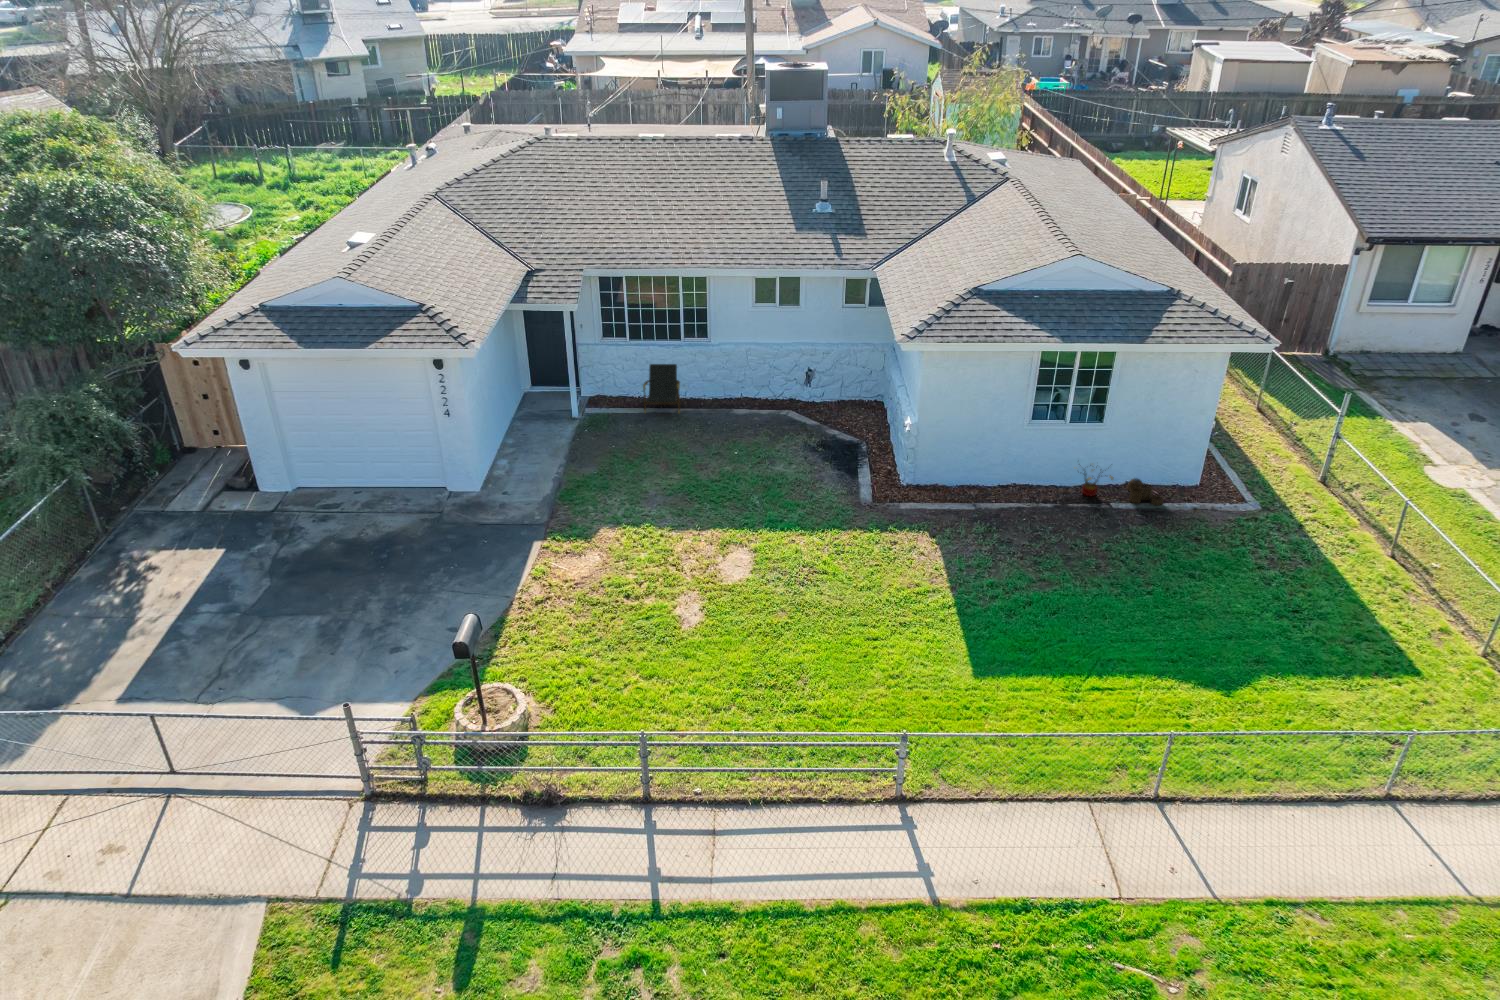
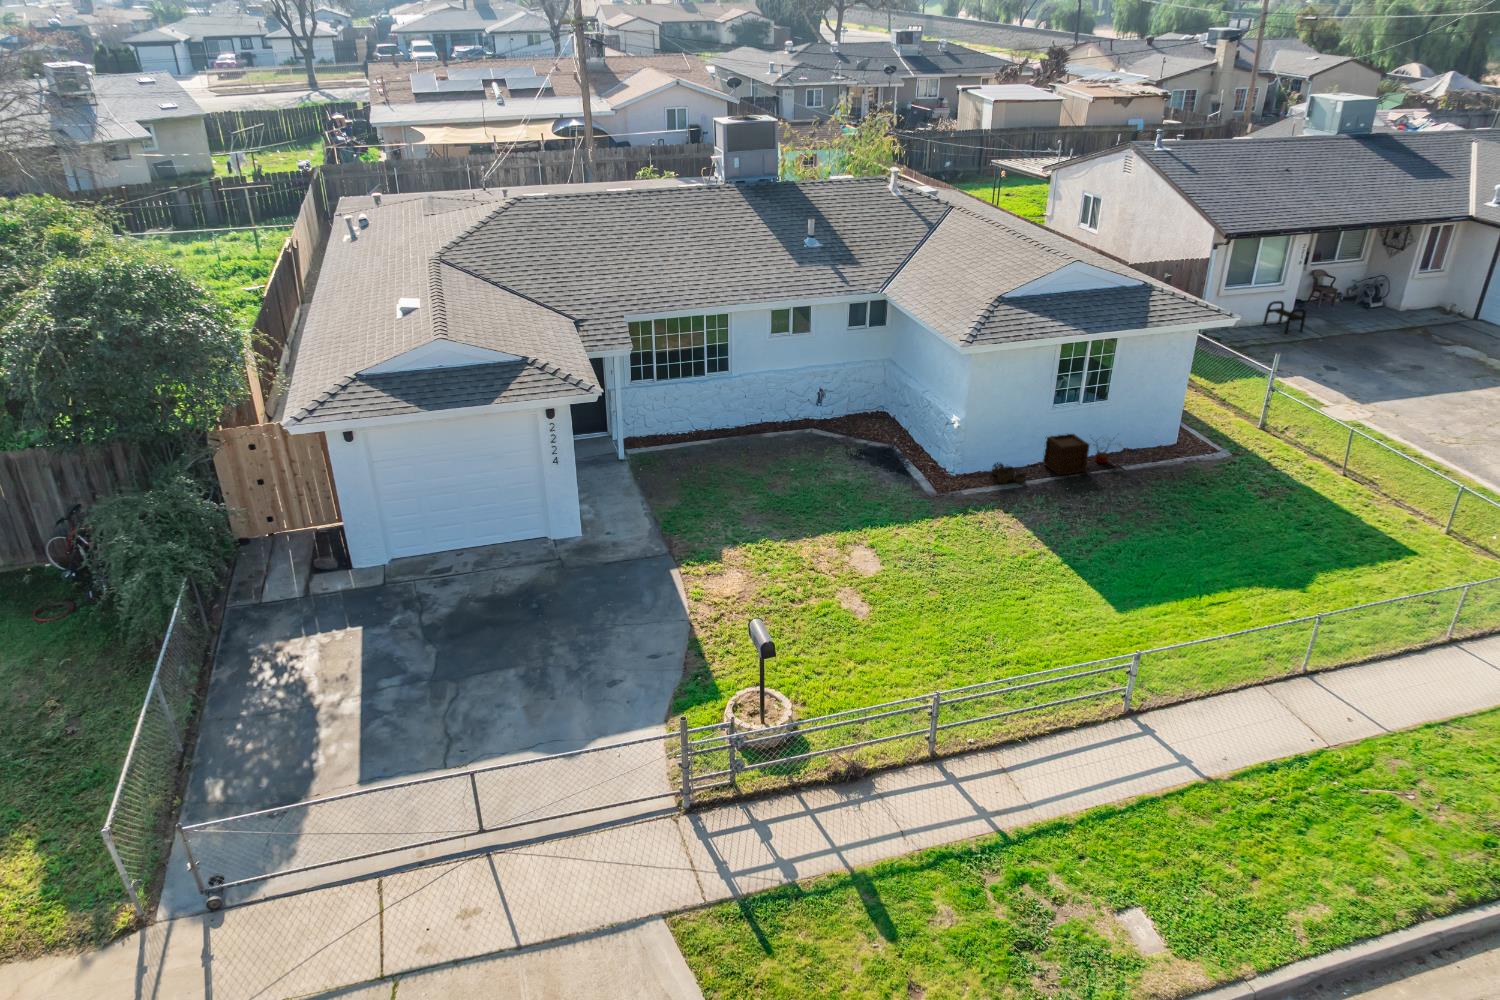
bench: none [1420,327,1474,369] -> present [1263,301,1306,333]
lounge chair: present [643,364,680,413] -> none [678,398,715,448]
wooden crate: none [1017,456,1066,503] -> present [1042,434,1089,475]
woven basket: present [1128,479,1164,505] -> present [992,462,1025,484]

